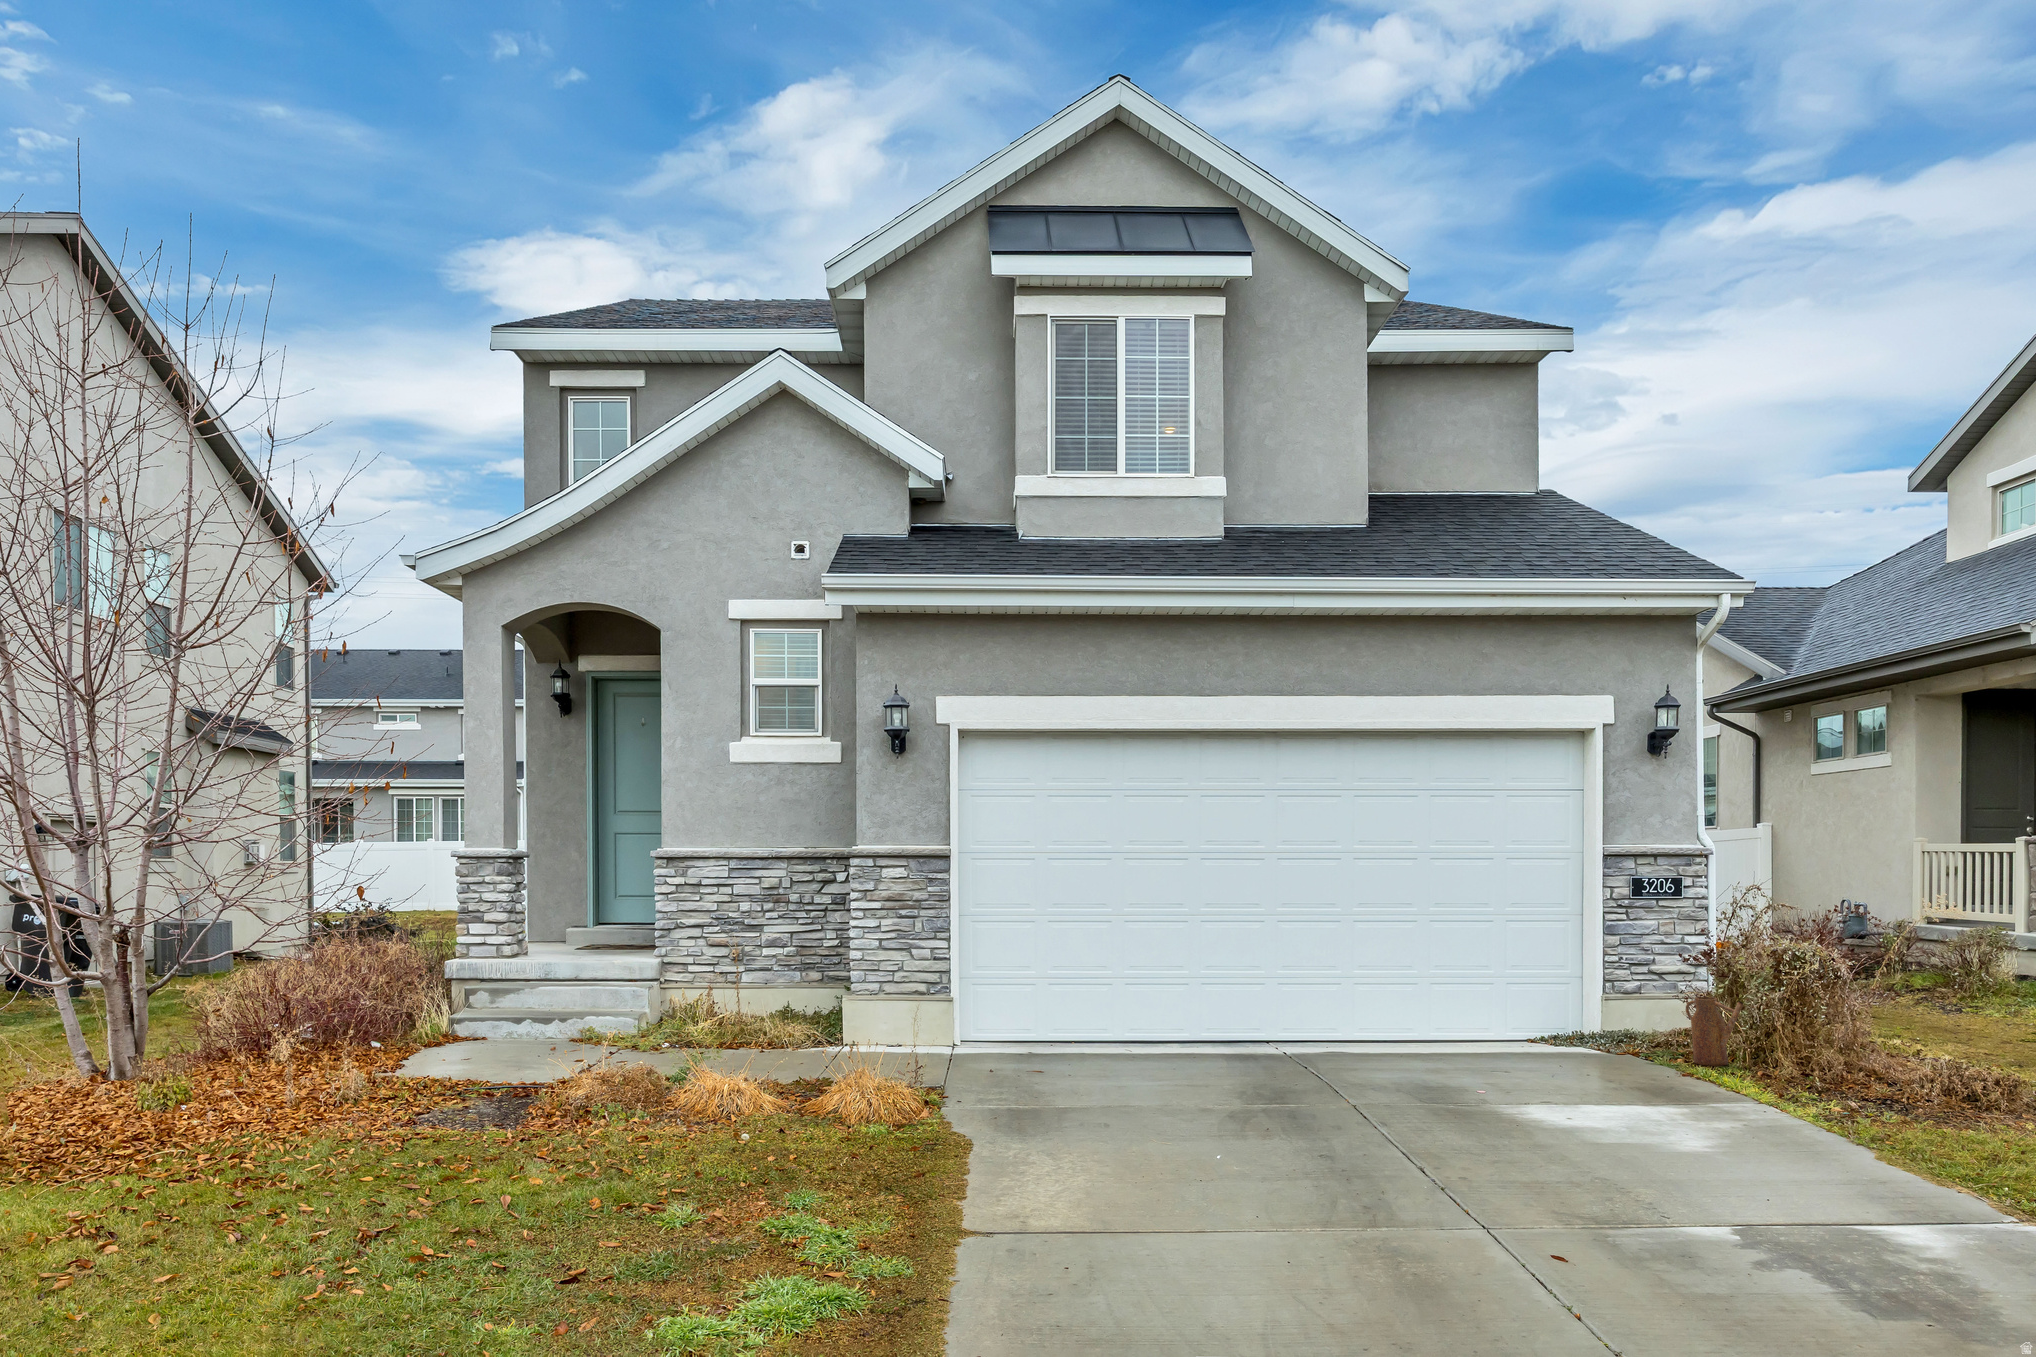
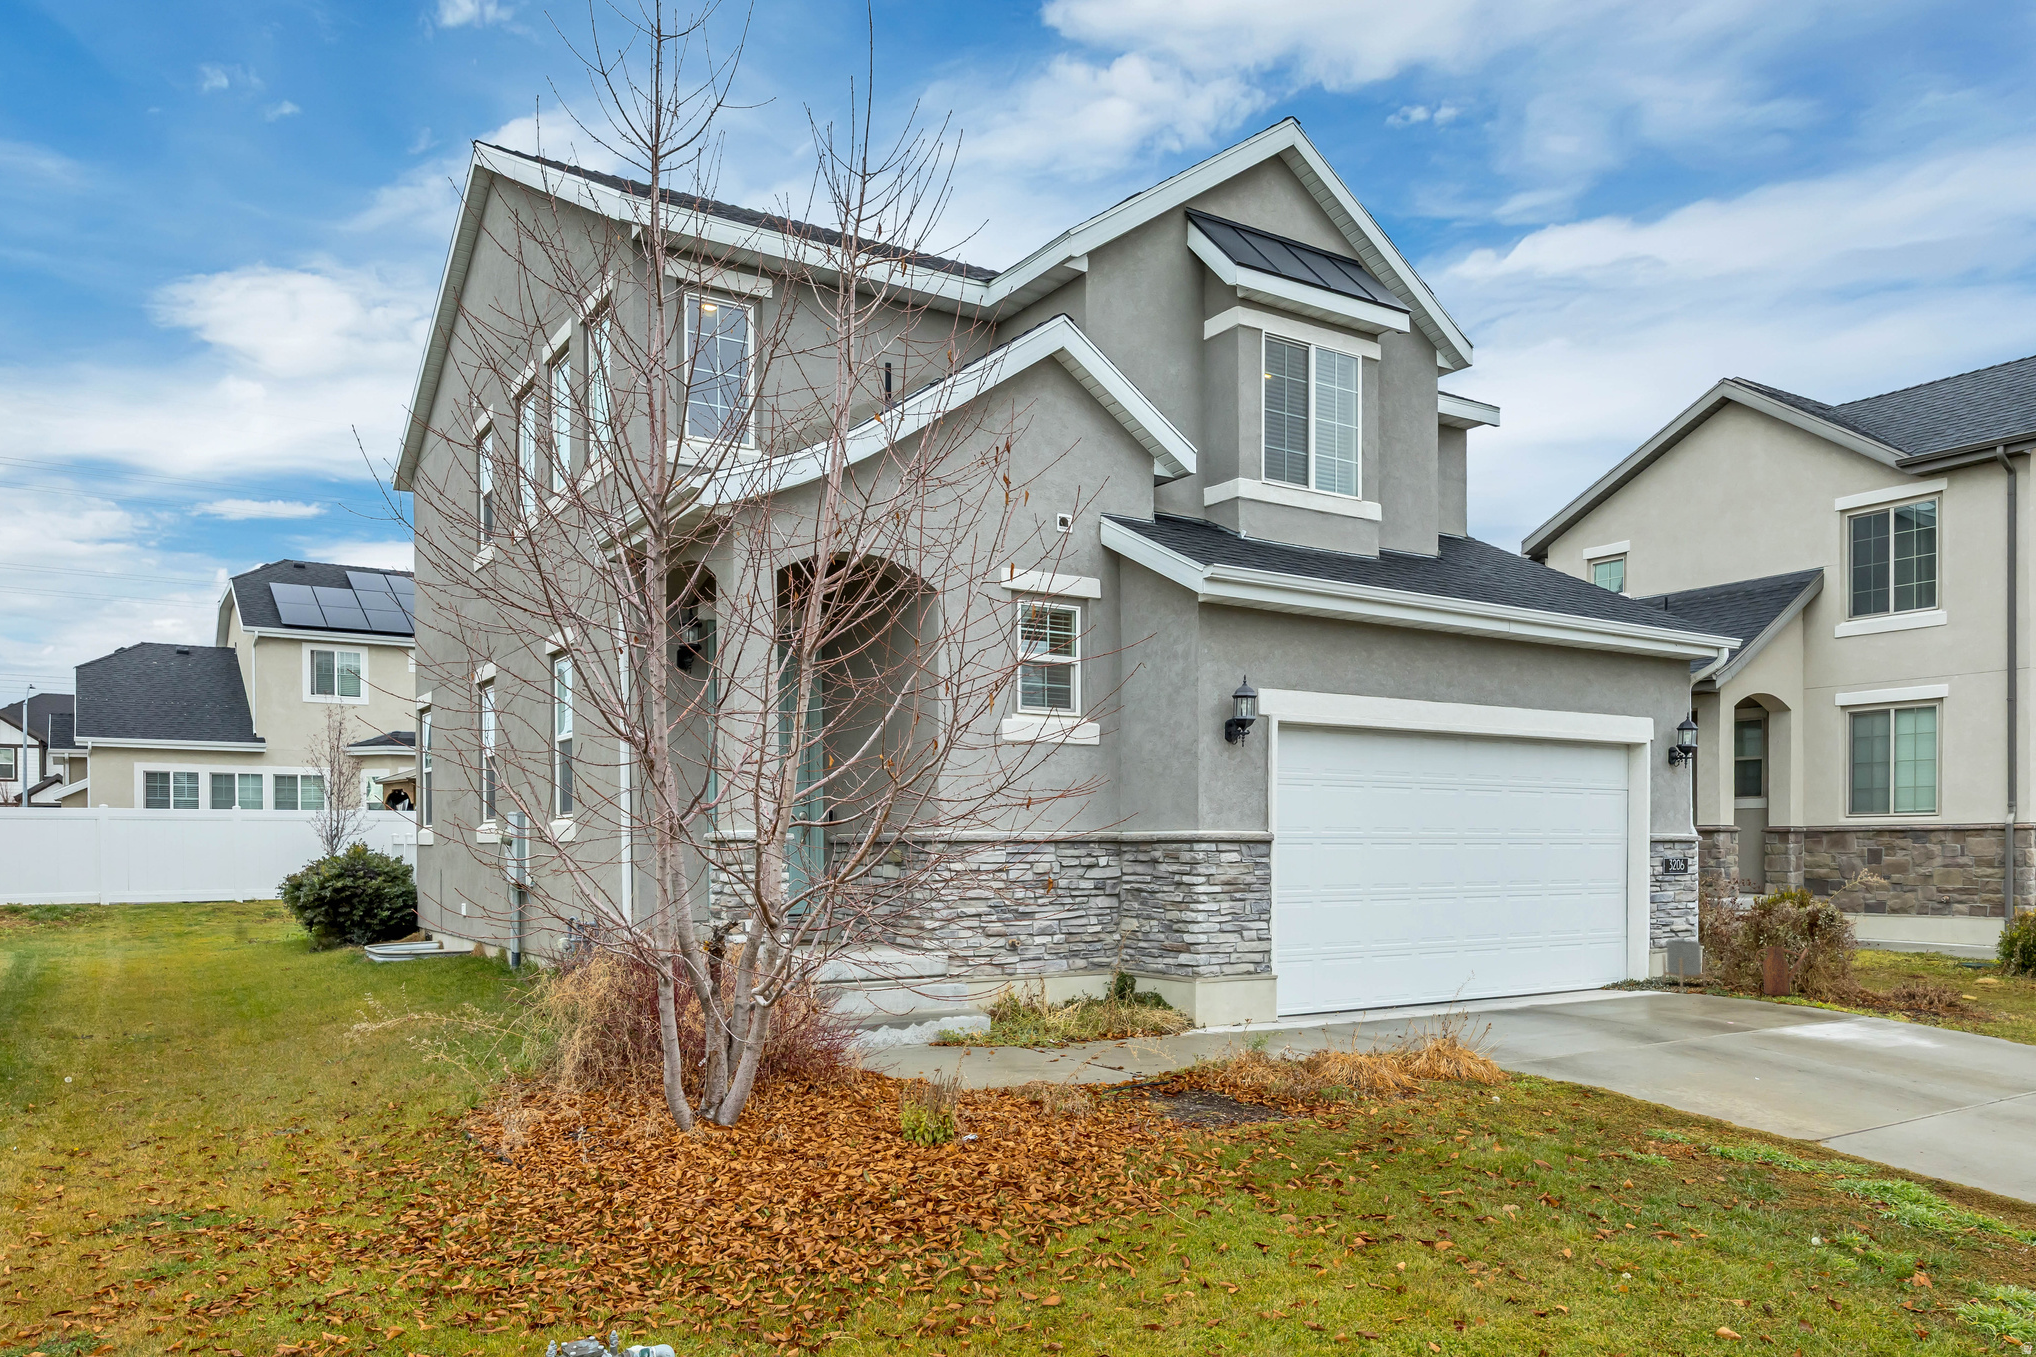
planter: none [1619,985,1667,1049] -> present [1663,940,1706,986]

